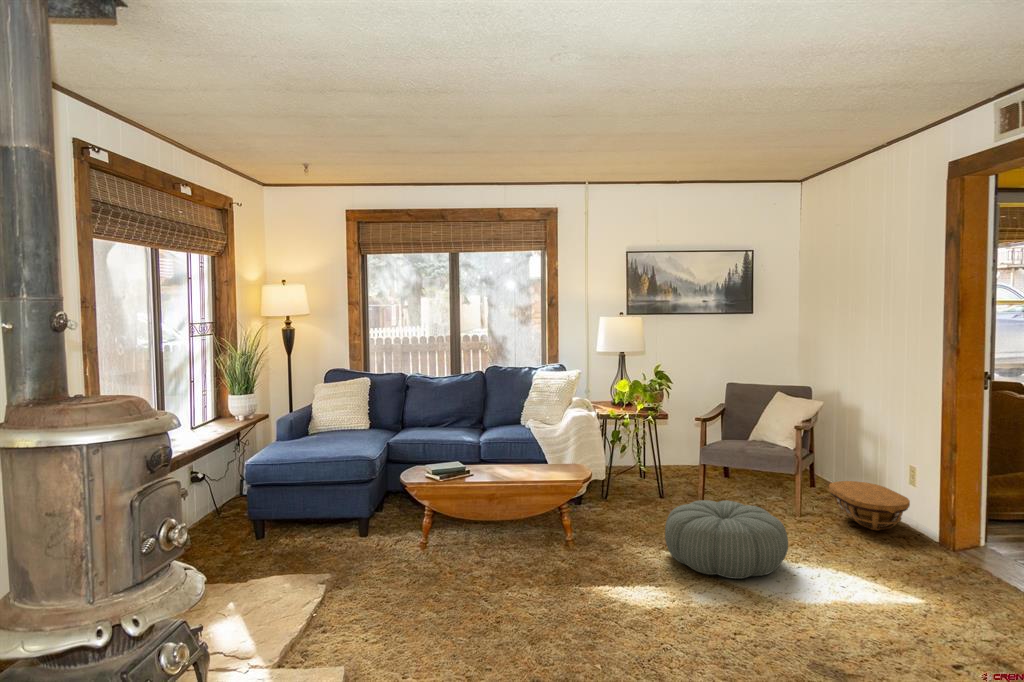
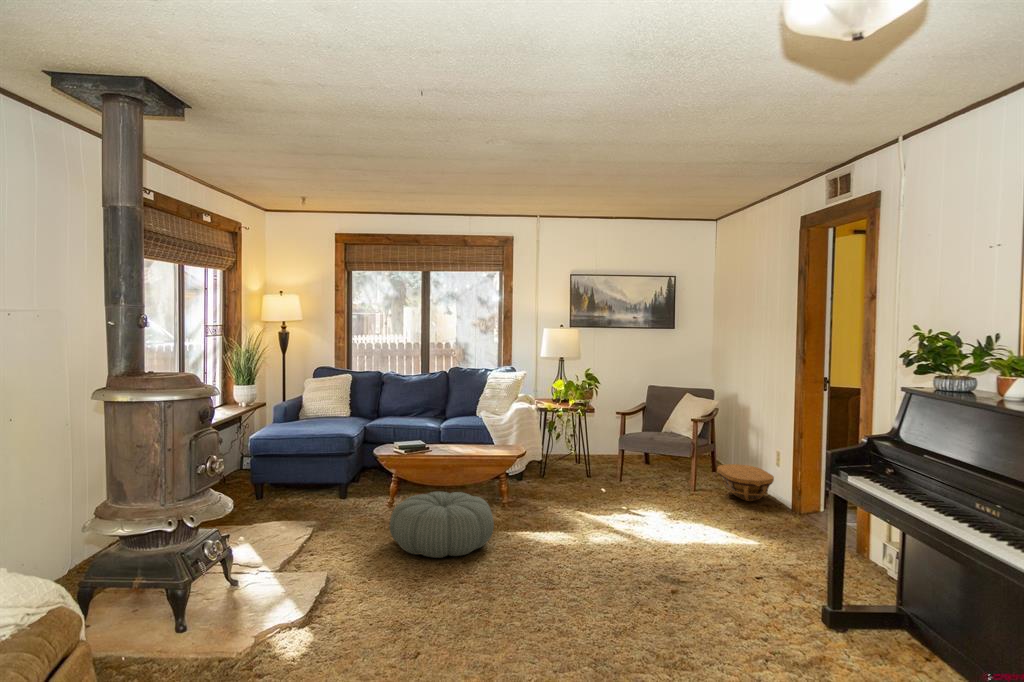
pouf: present [665,500,788,579] -> present [390,492,494,558]

